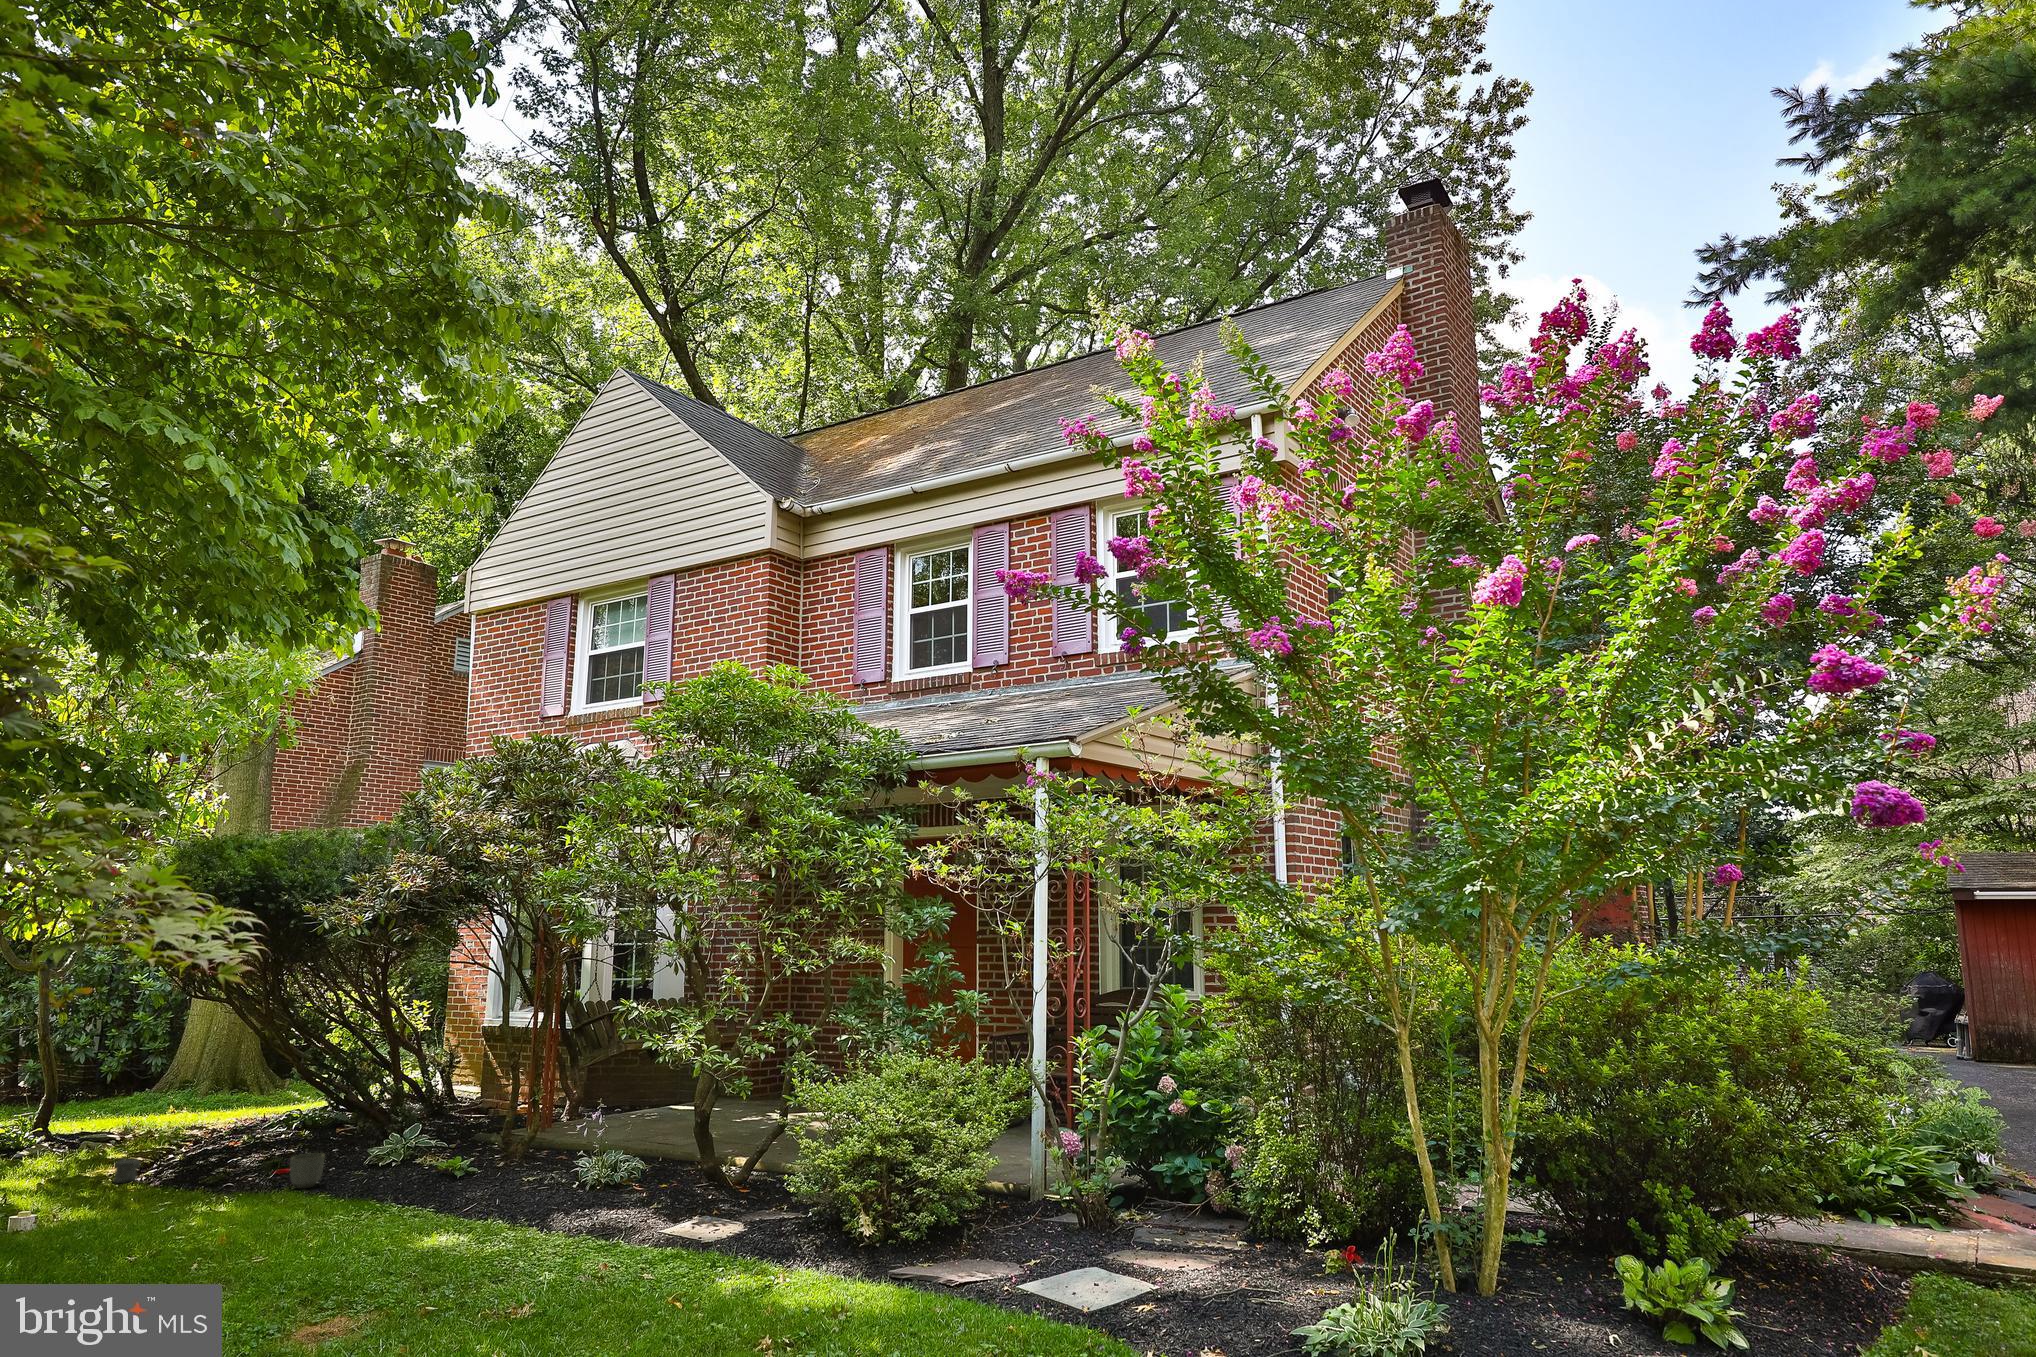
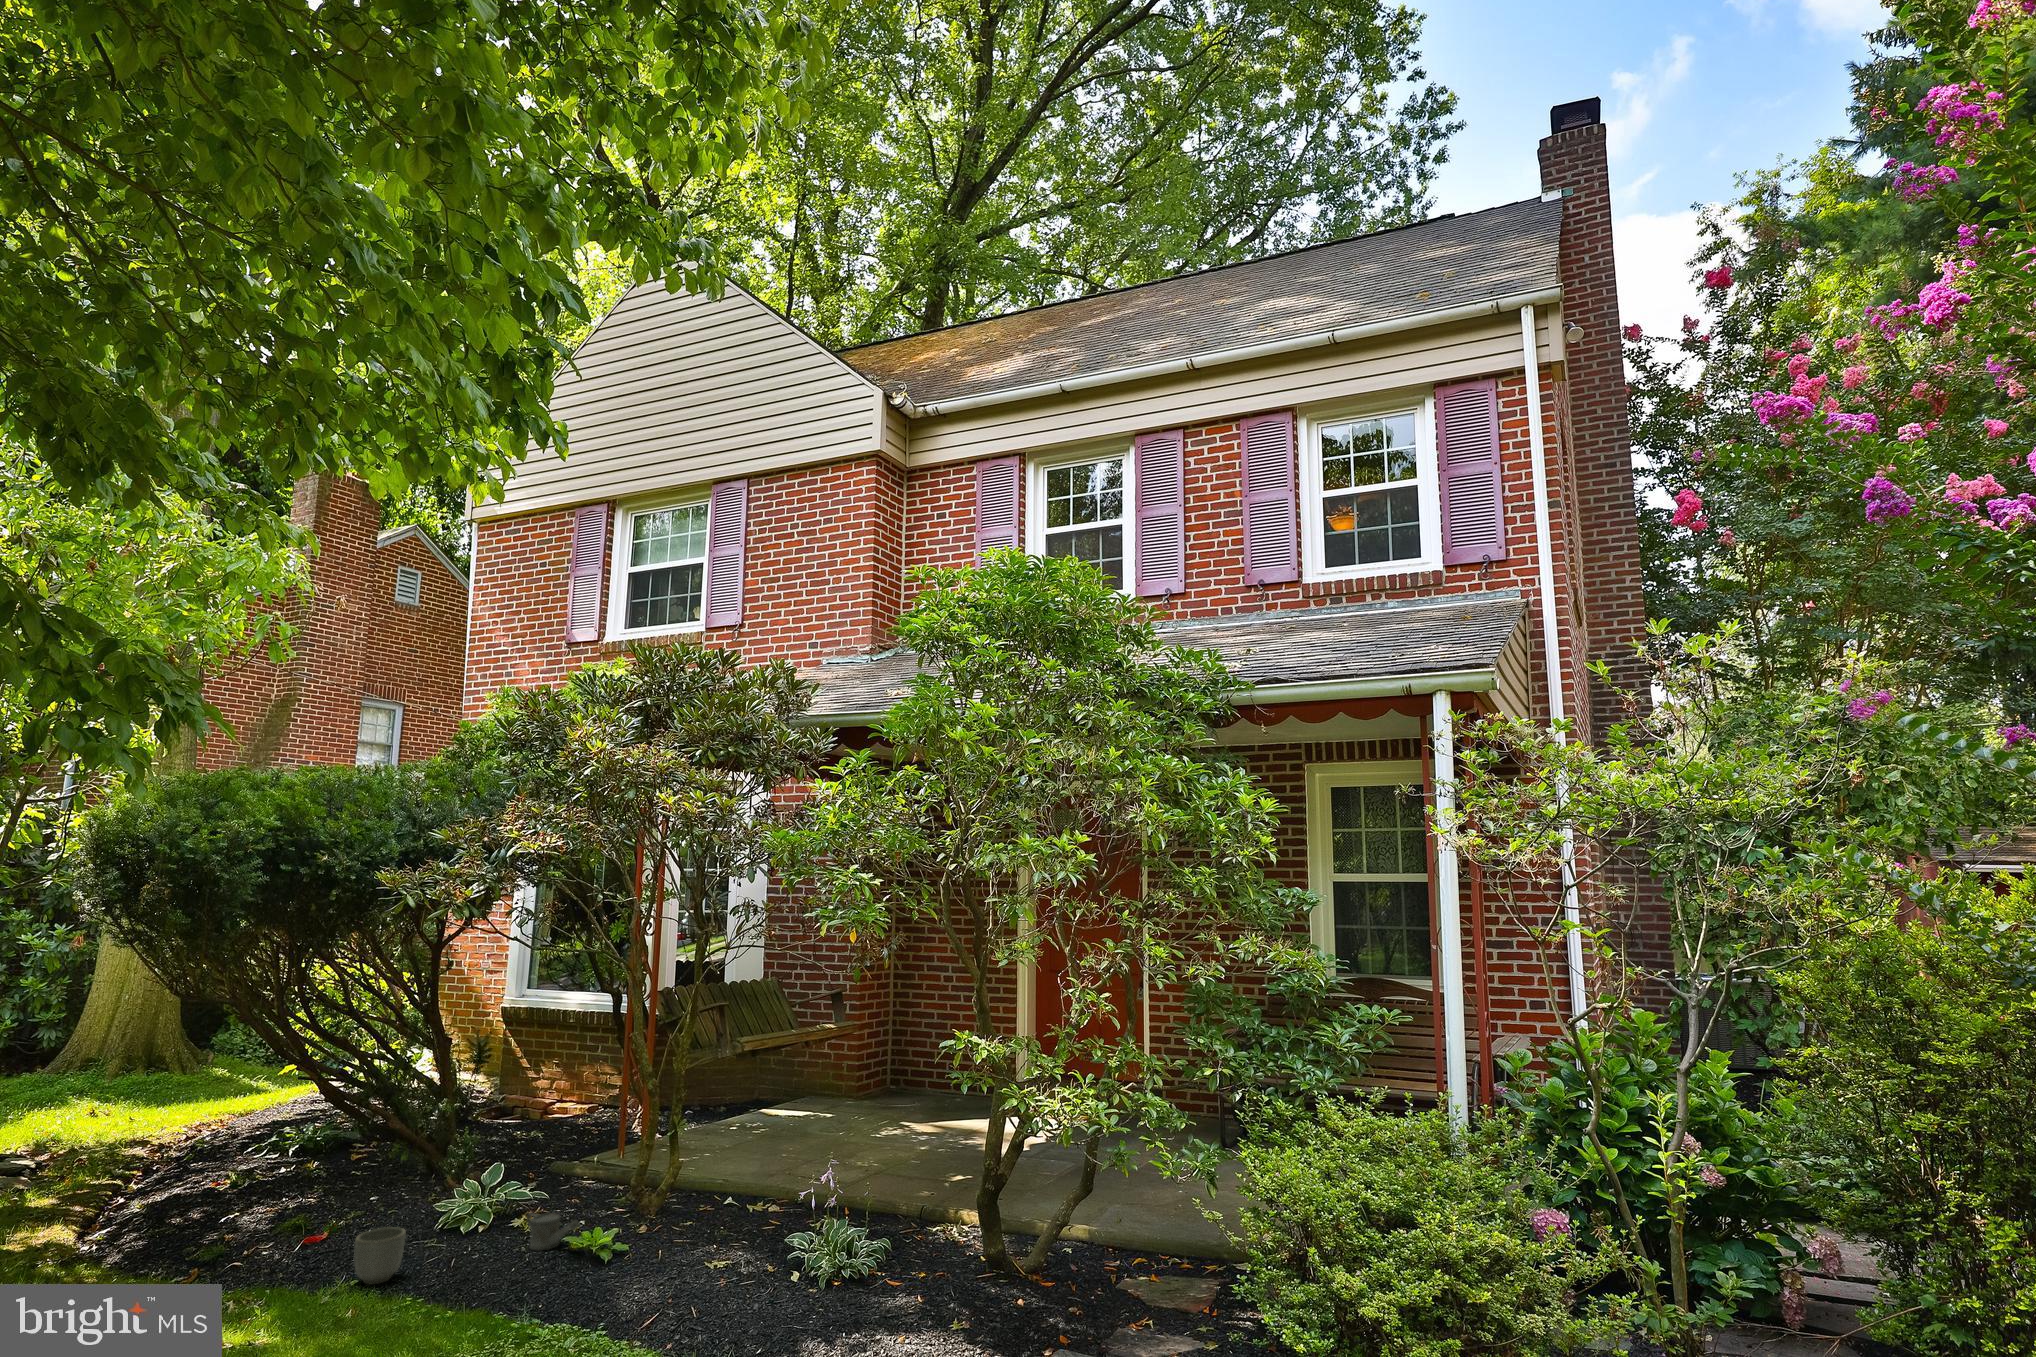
watering can: present [114,1159,141,1183] -> present [527,1213,578,1251]

